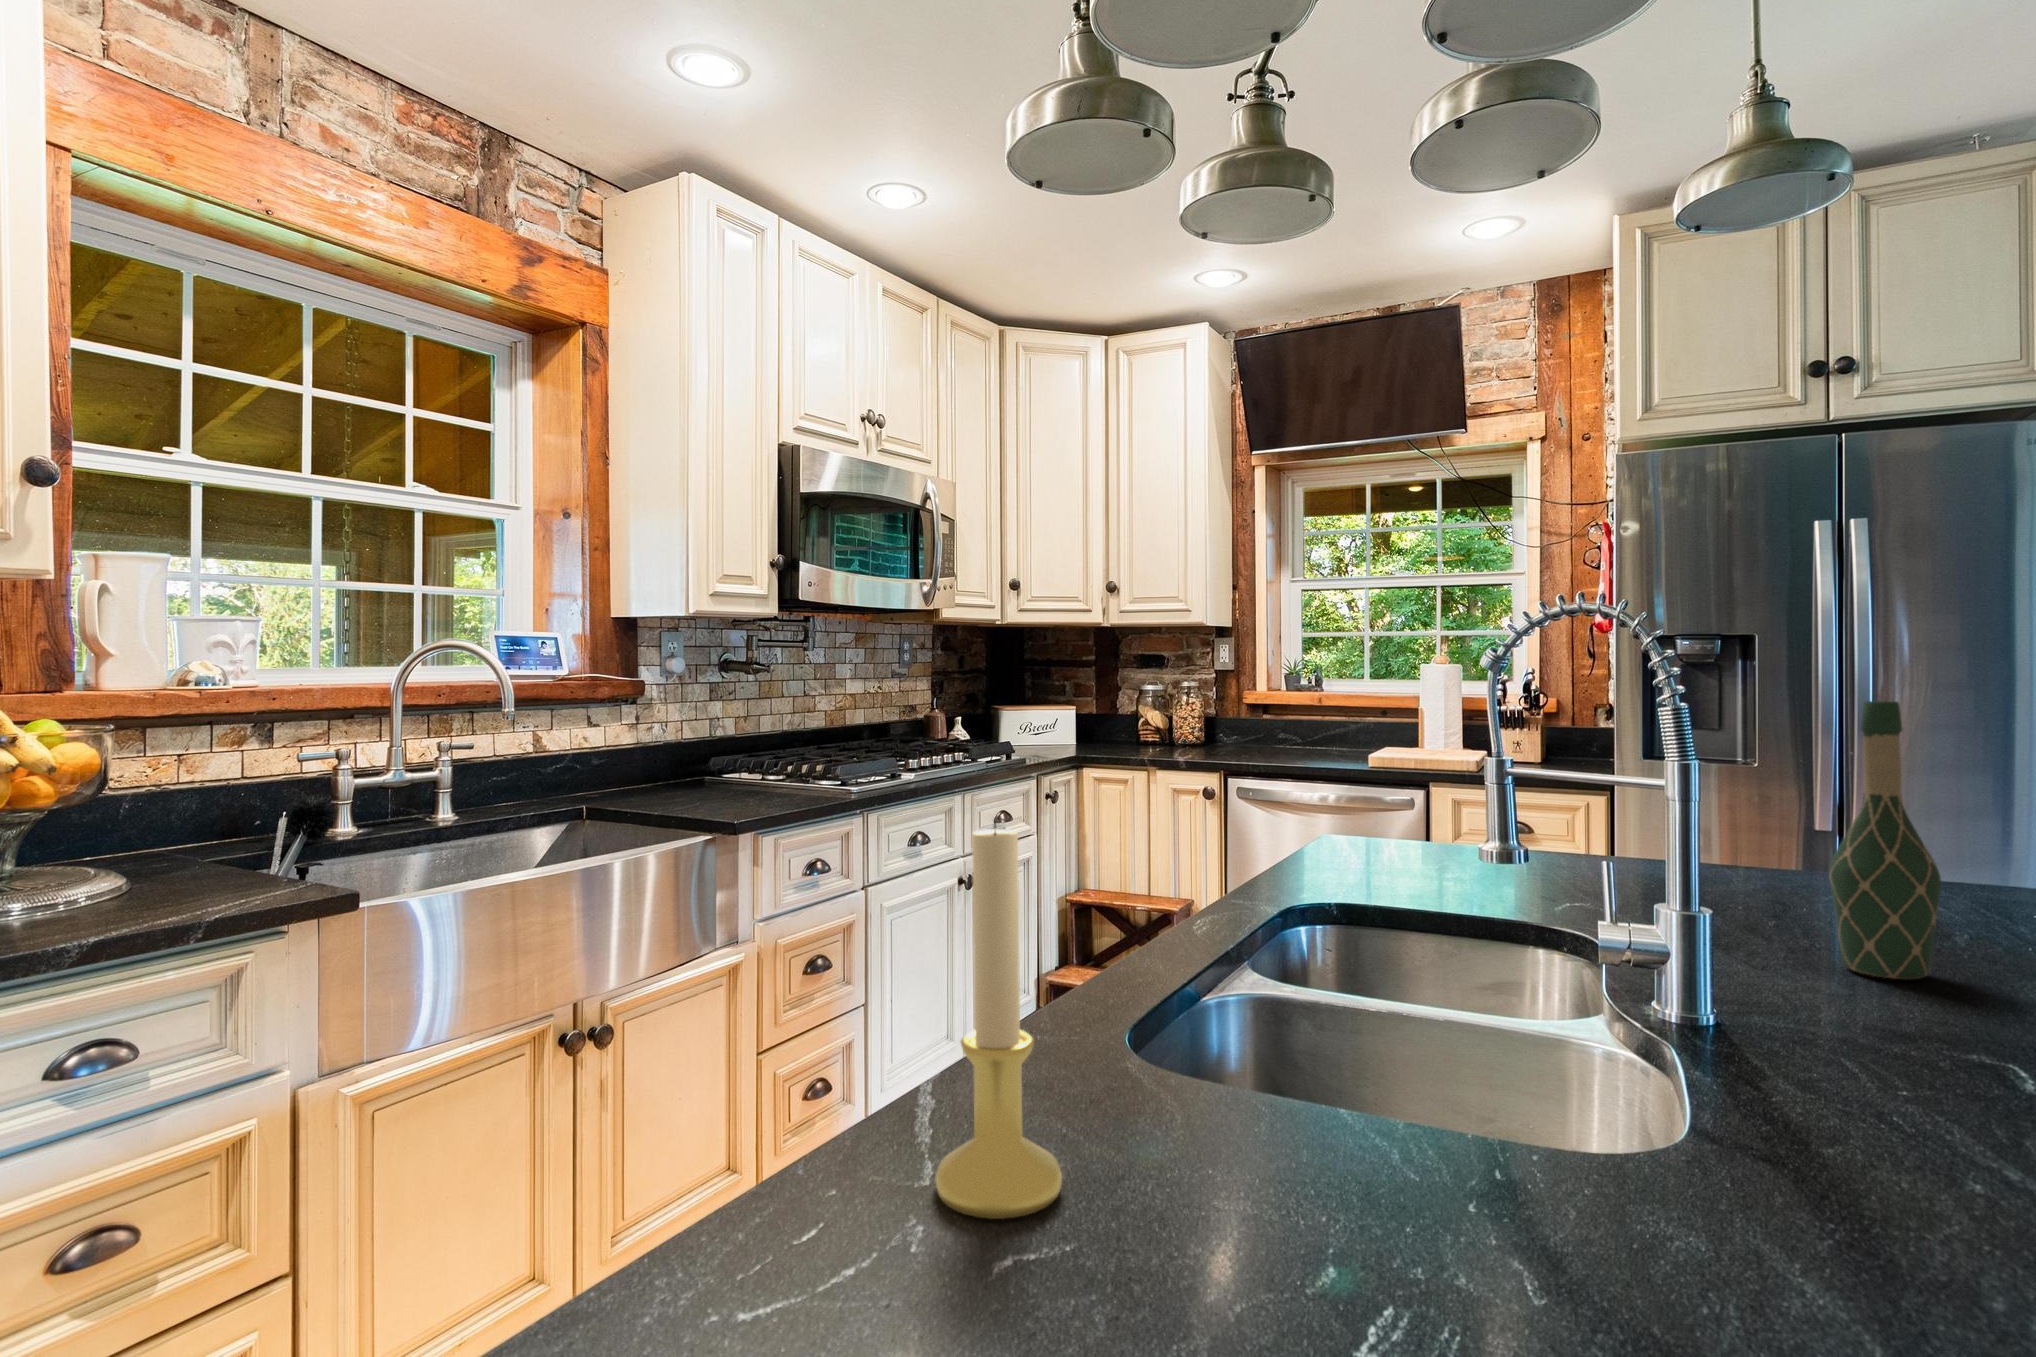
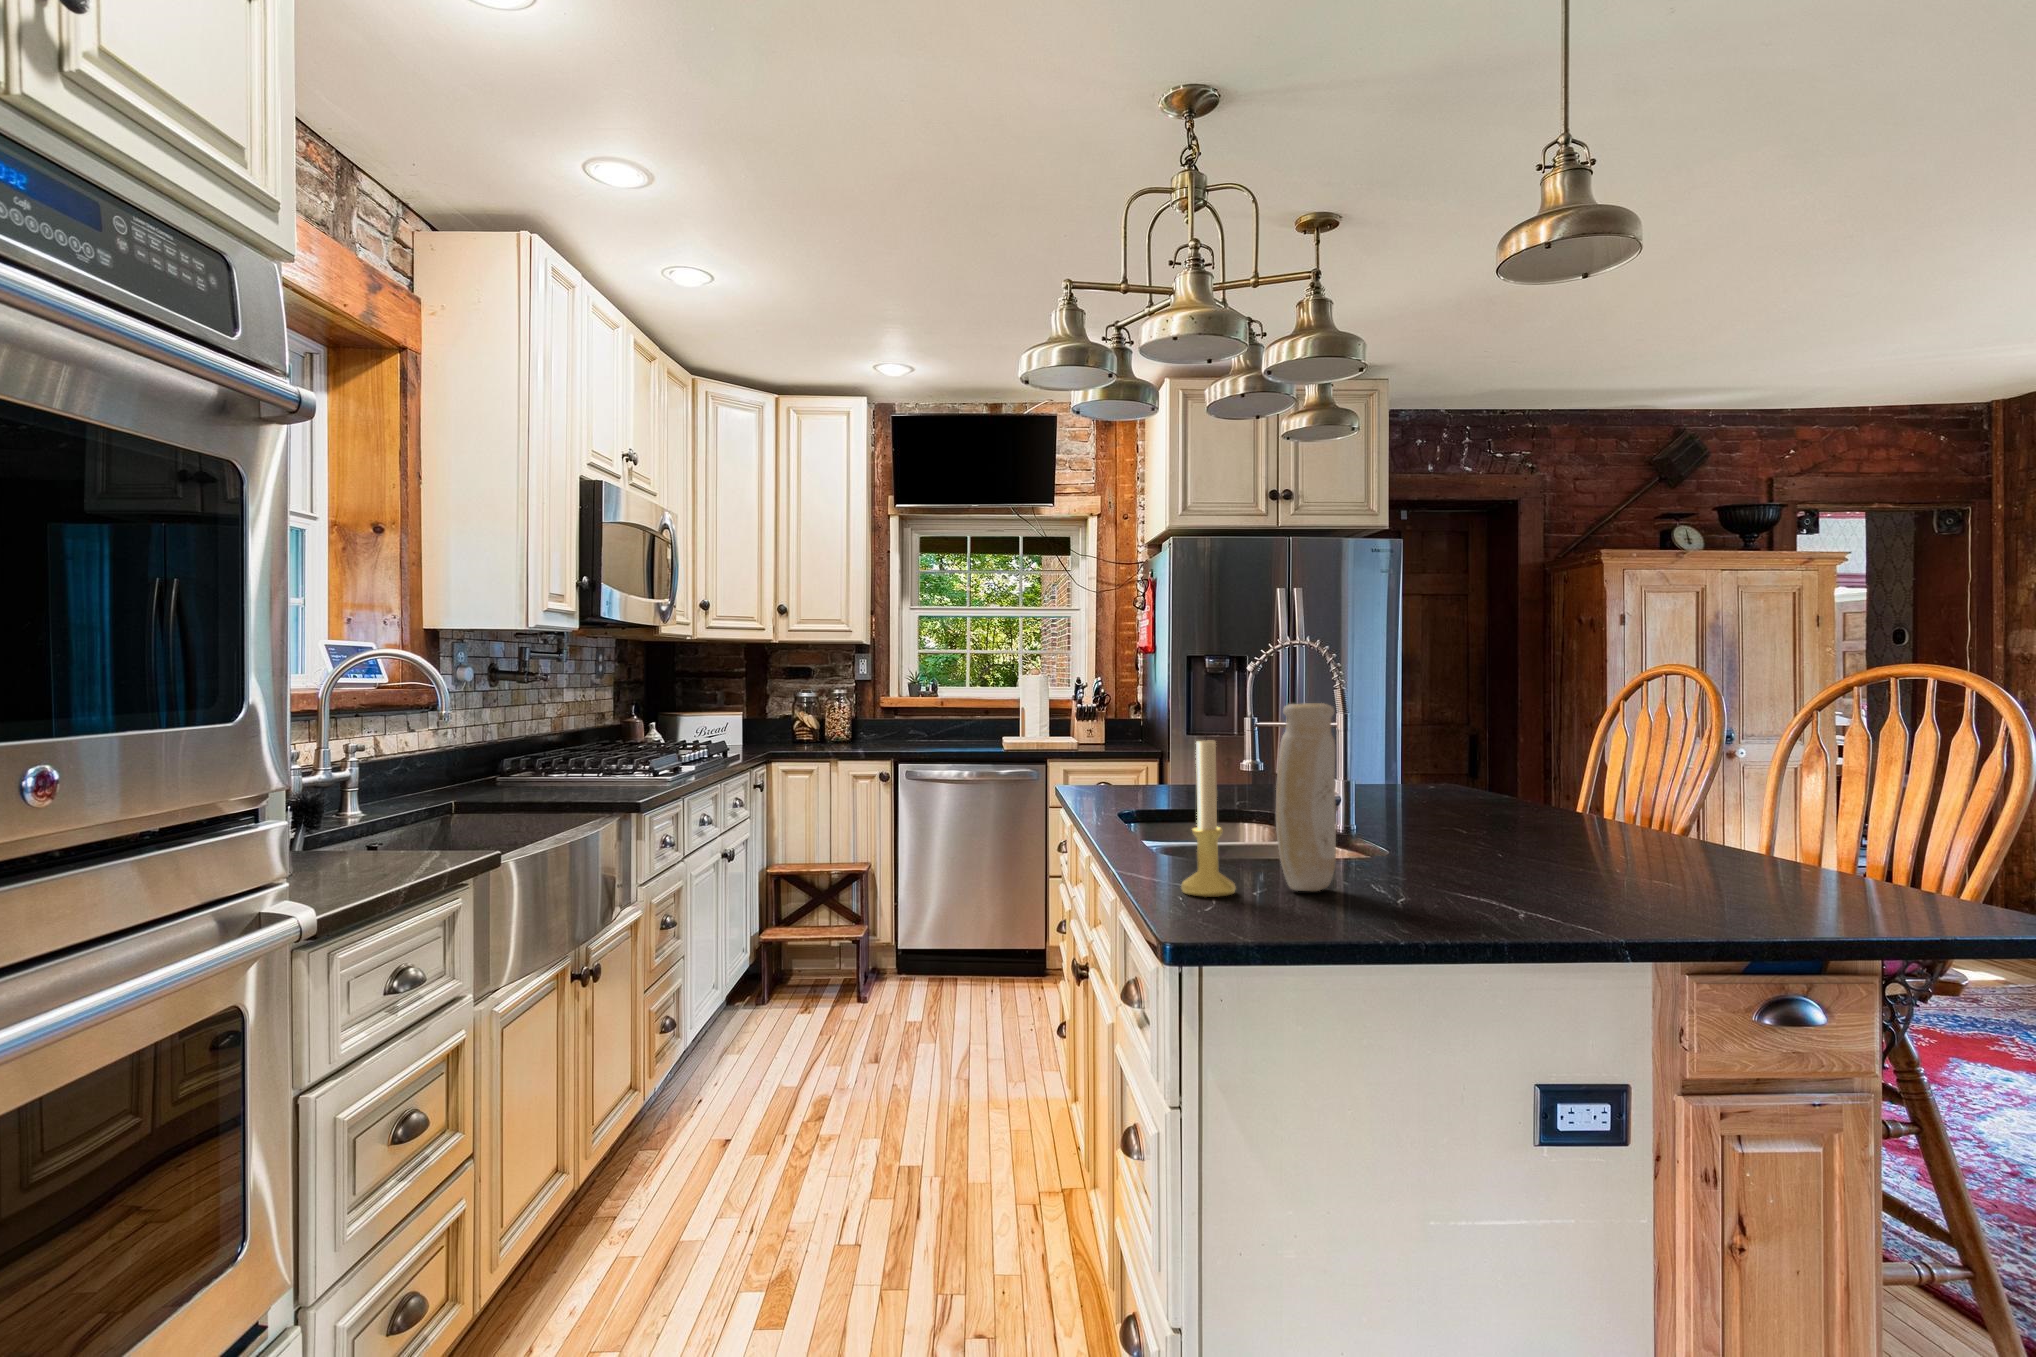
wine bottle: present [1829,701,1941,979] -> none [1369,690,1411,815]
vase: none [1154,751,1323,1264] -> present [1276,703,1336,891]

